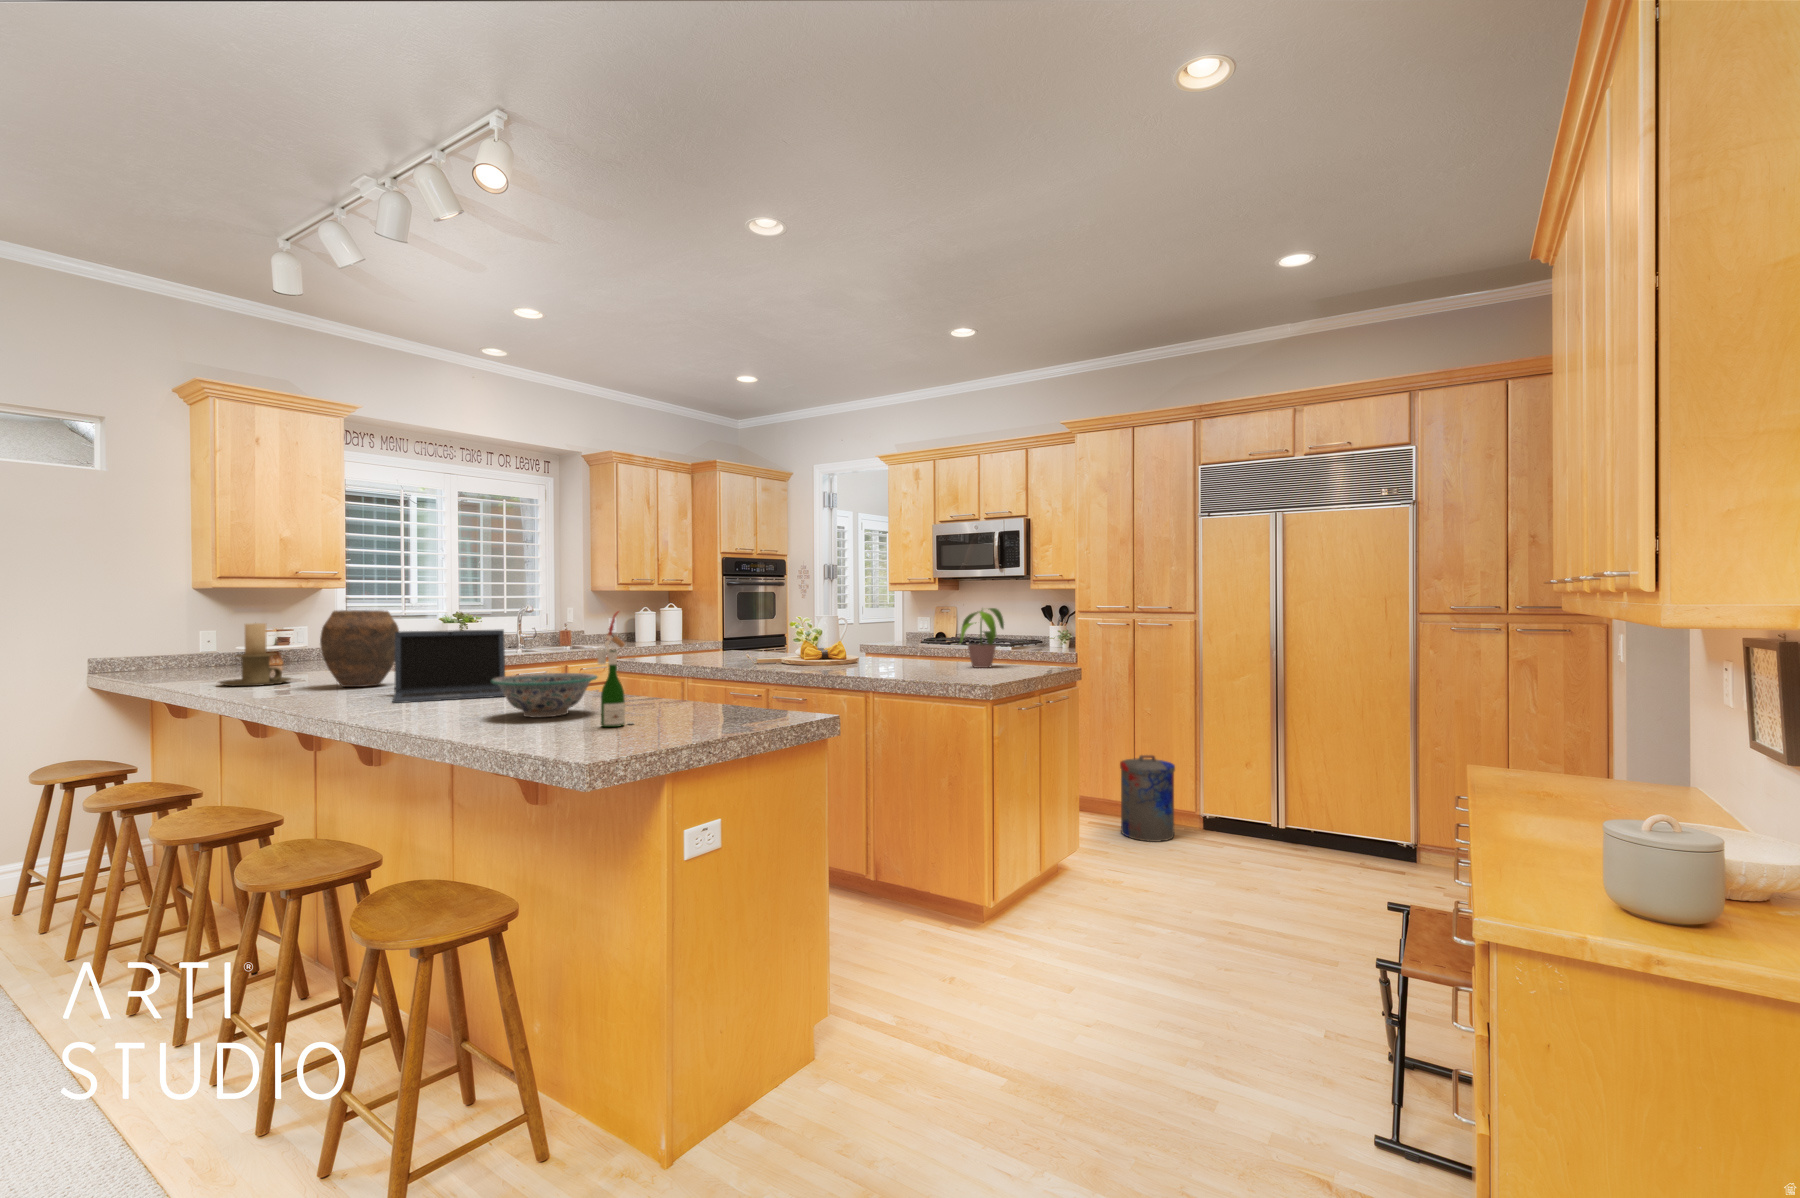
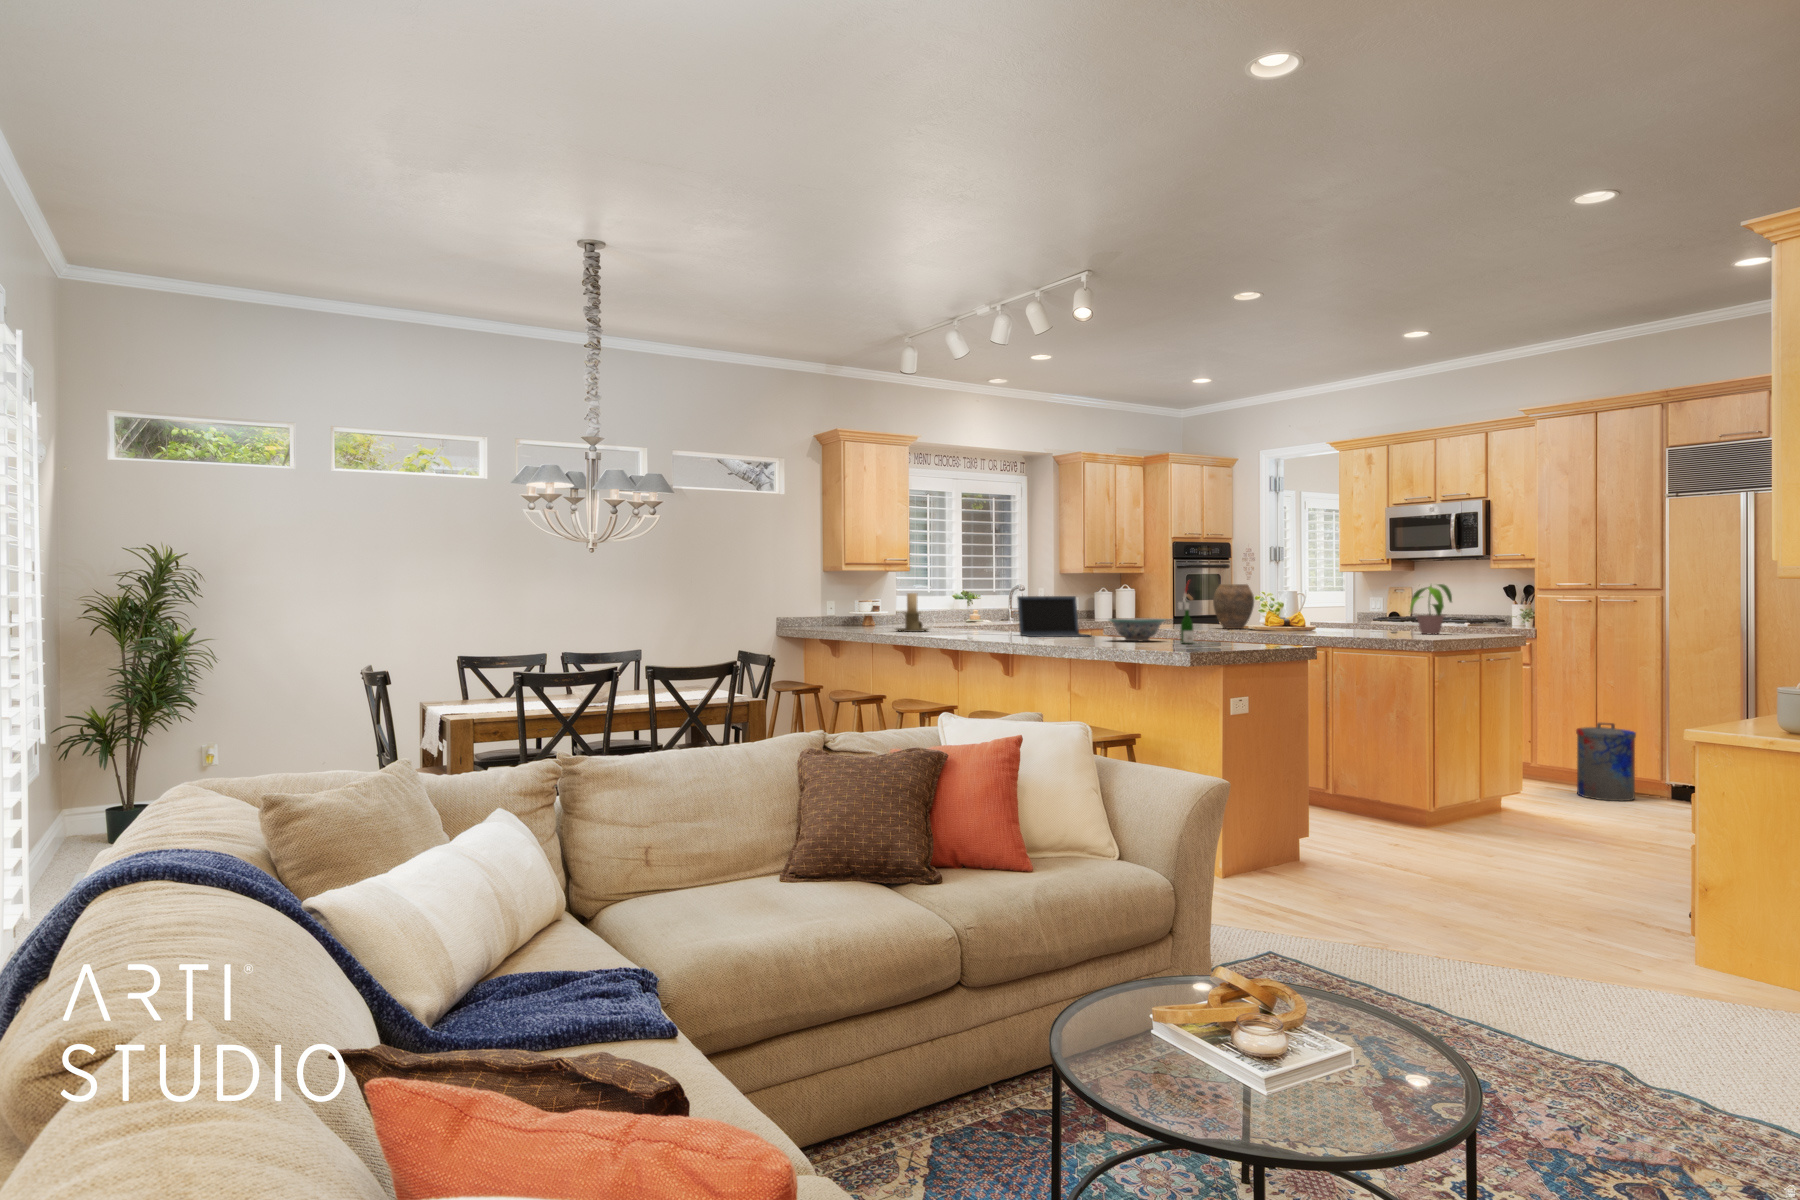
vase: present [320,610,399,687] -> present [1213,584,1254,629]

